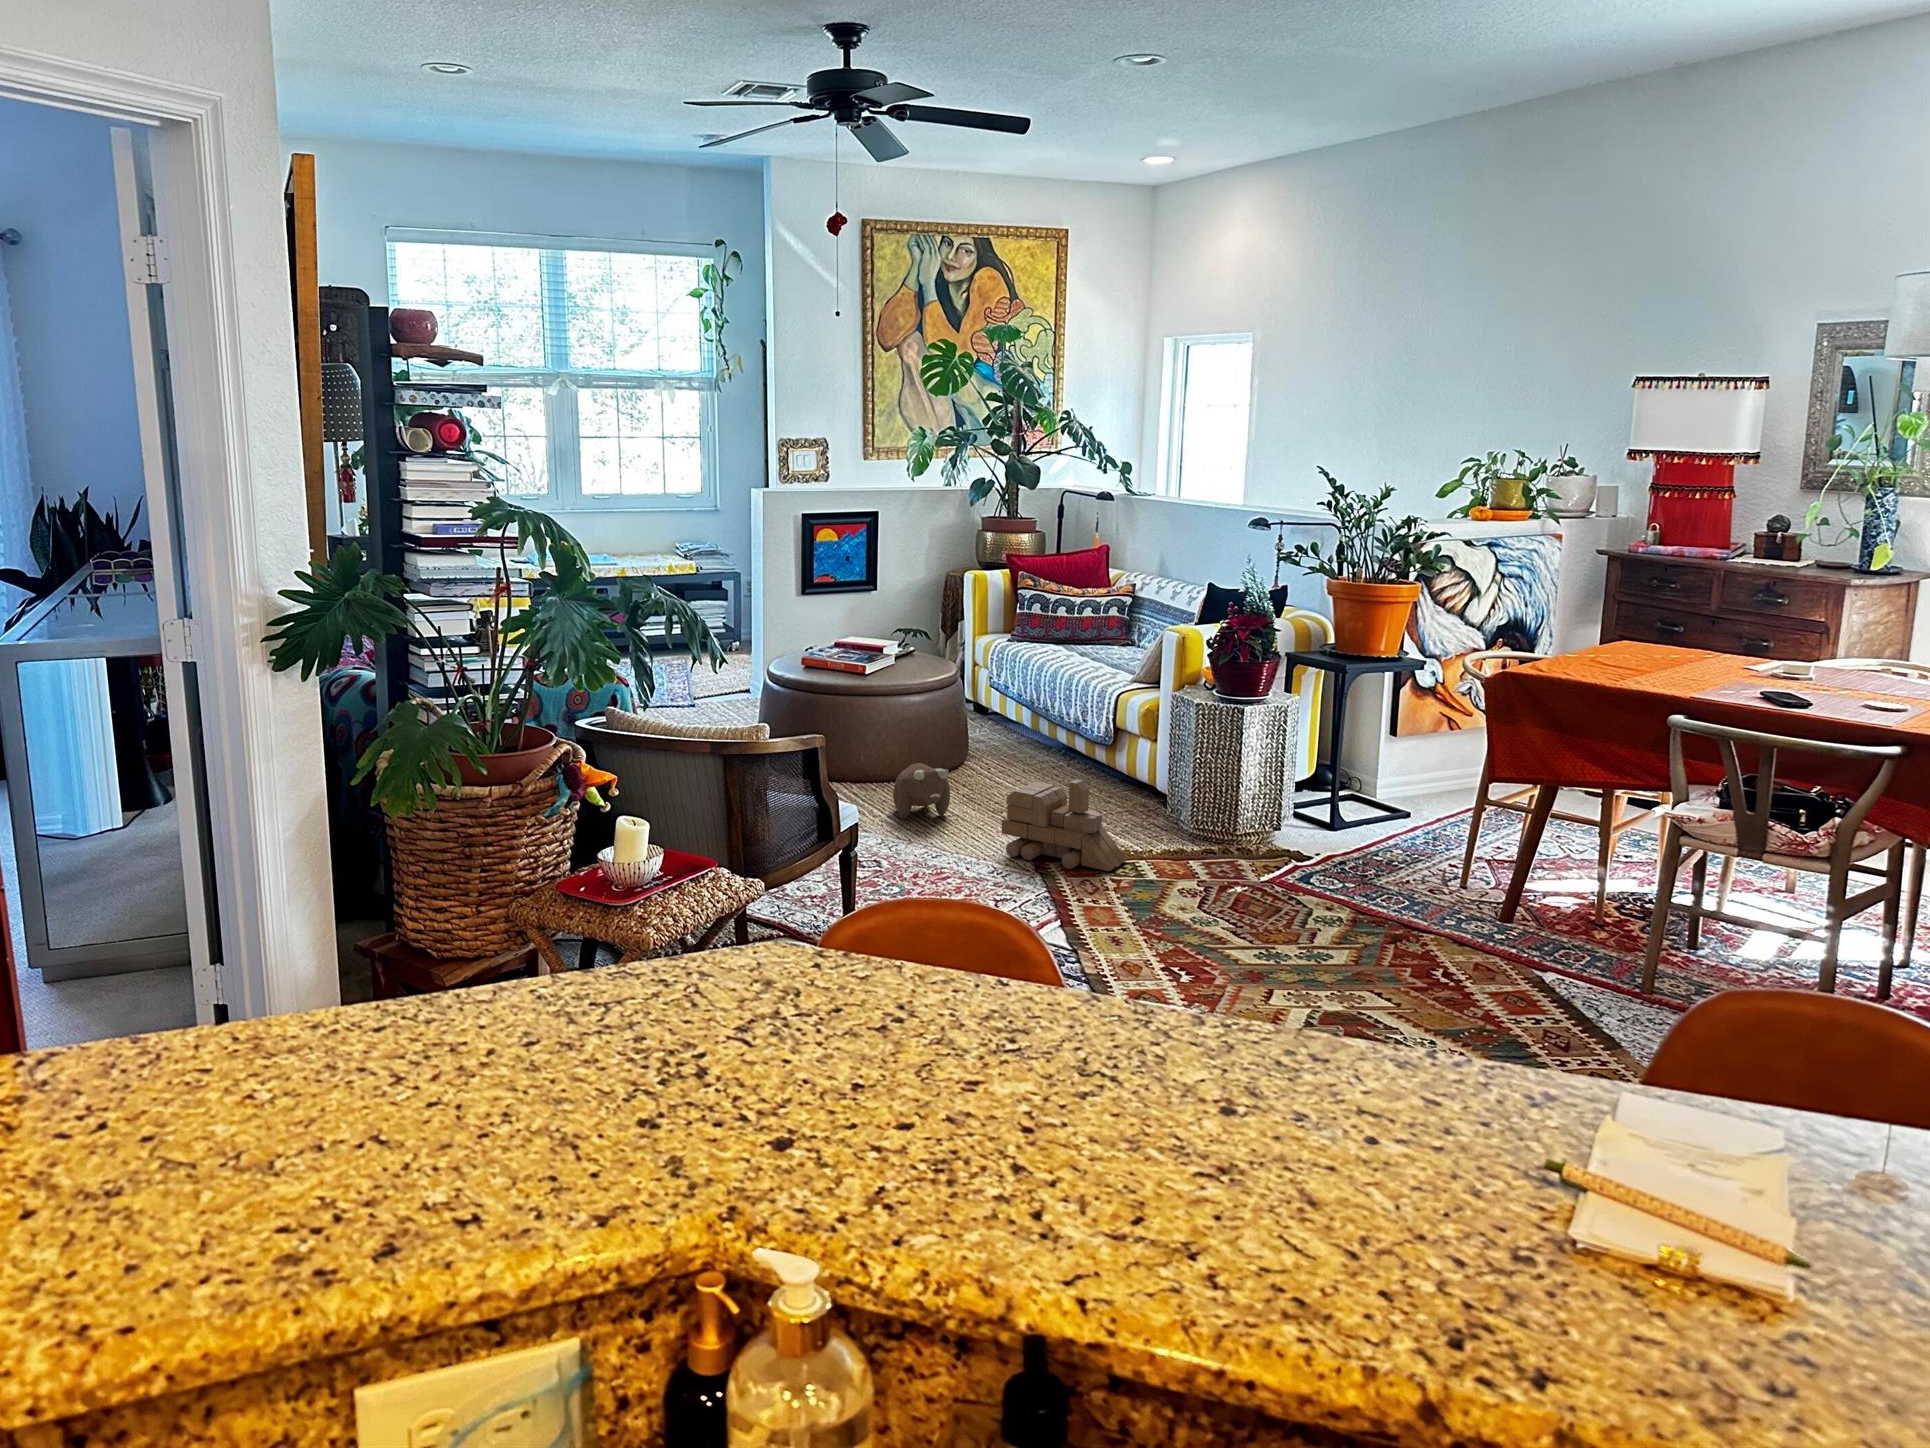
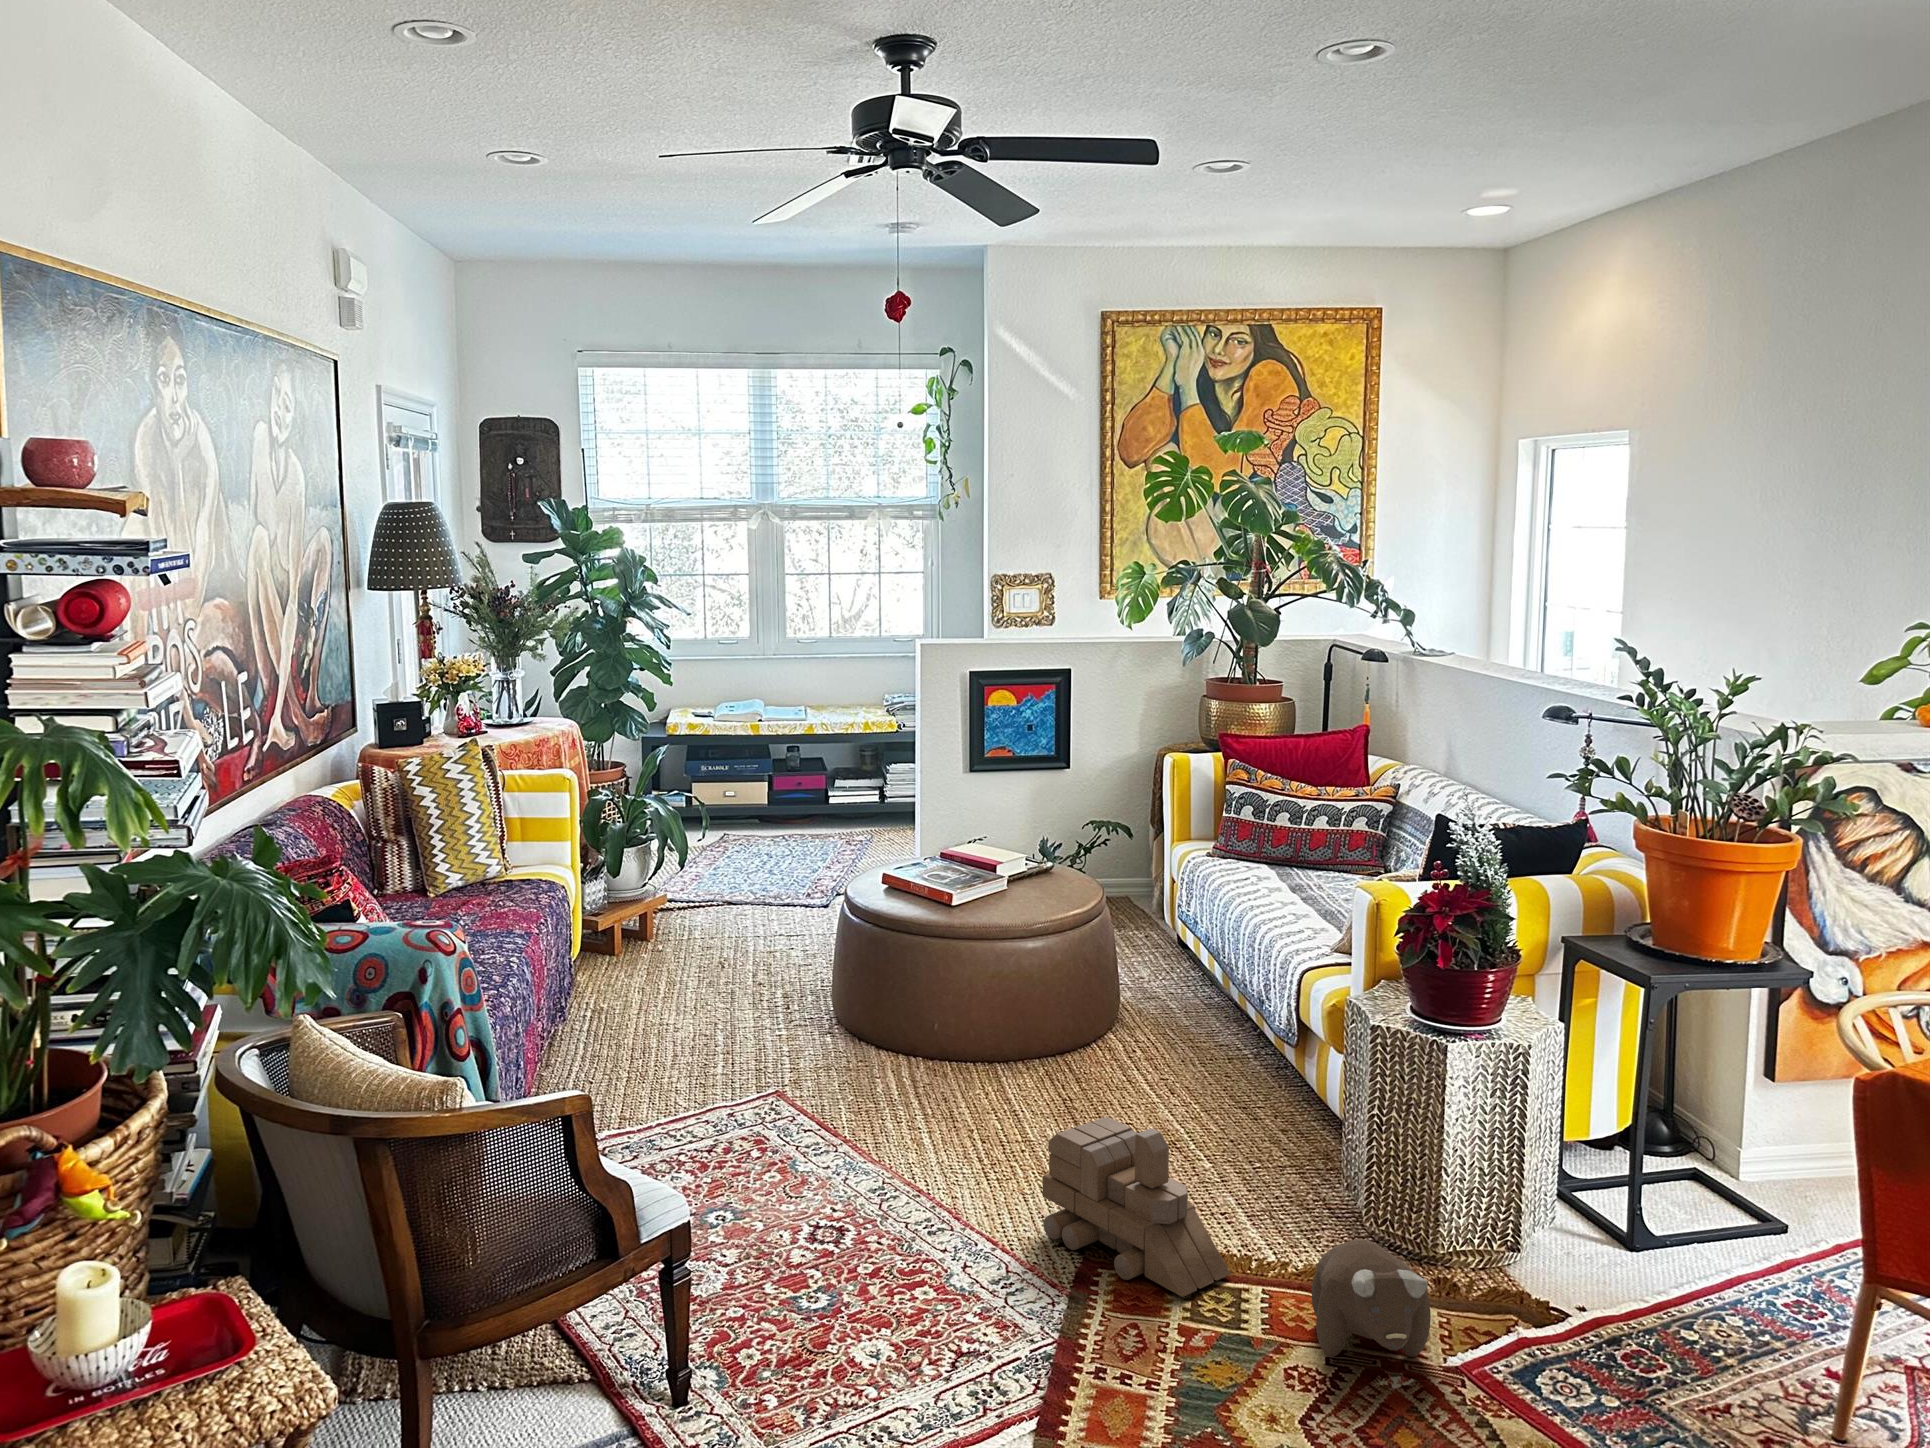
plush toy: present [893,763,950,818] -> present [1312,1239,1431,1357]

